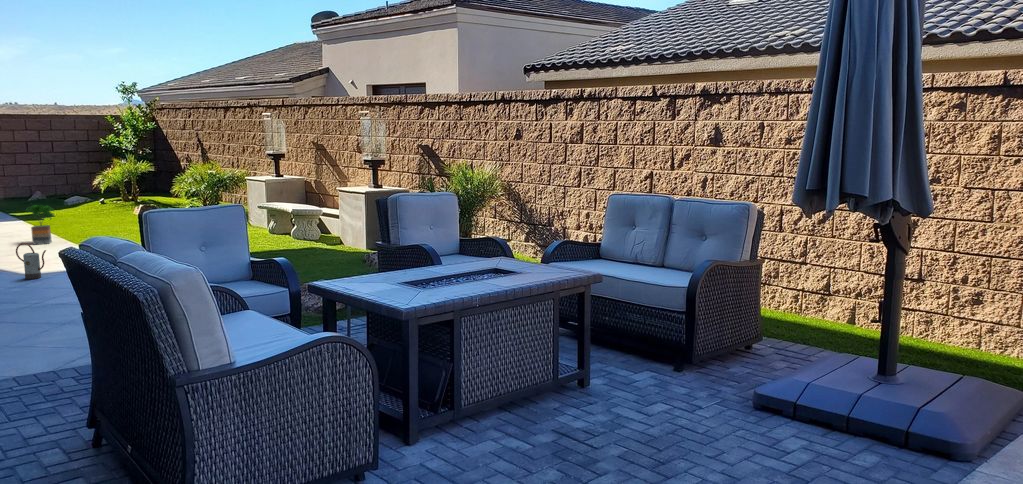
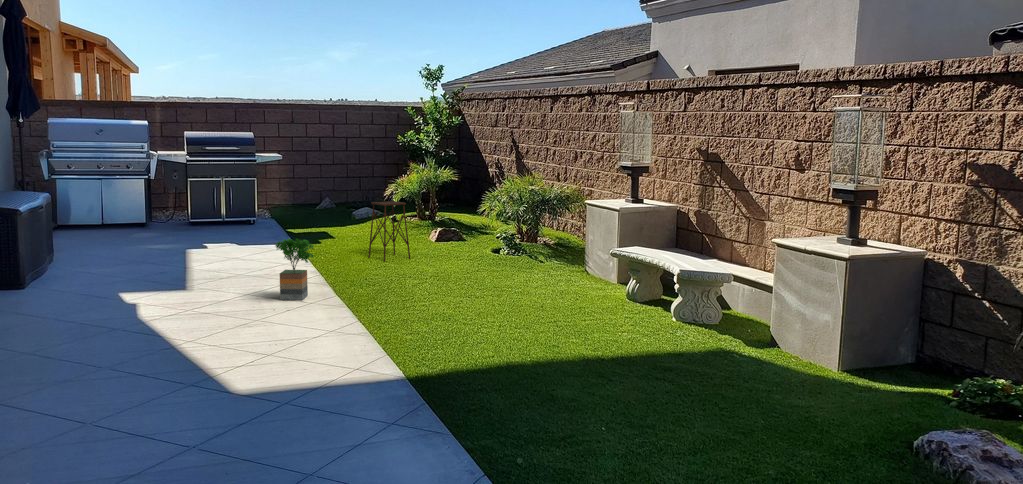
side table: none [88,184,121,225] -> present [368,201,410,261]
watering can: present [16,243,46,279] -> none [208,341,257,414]

